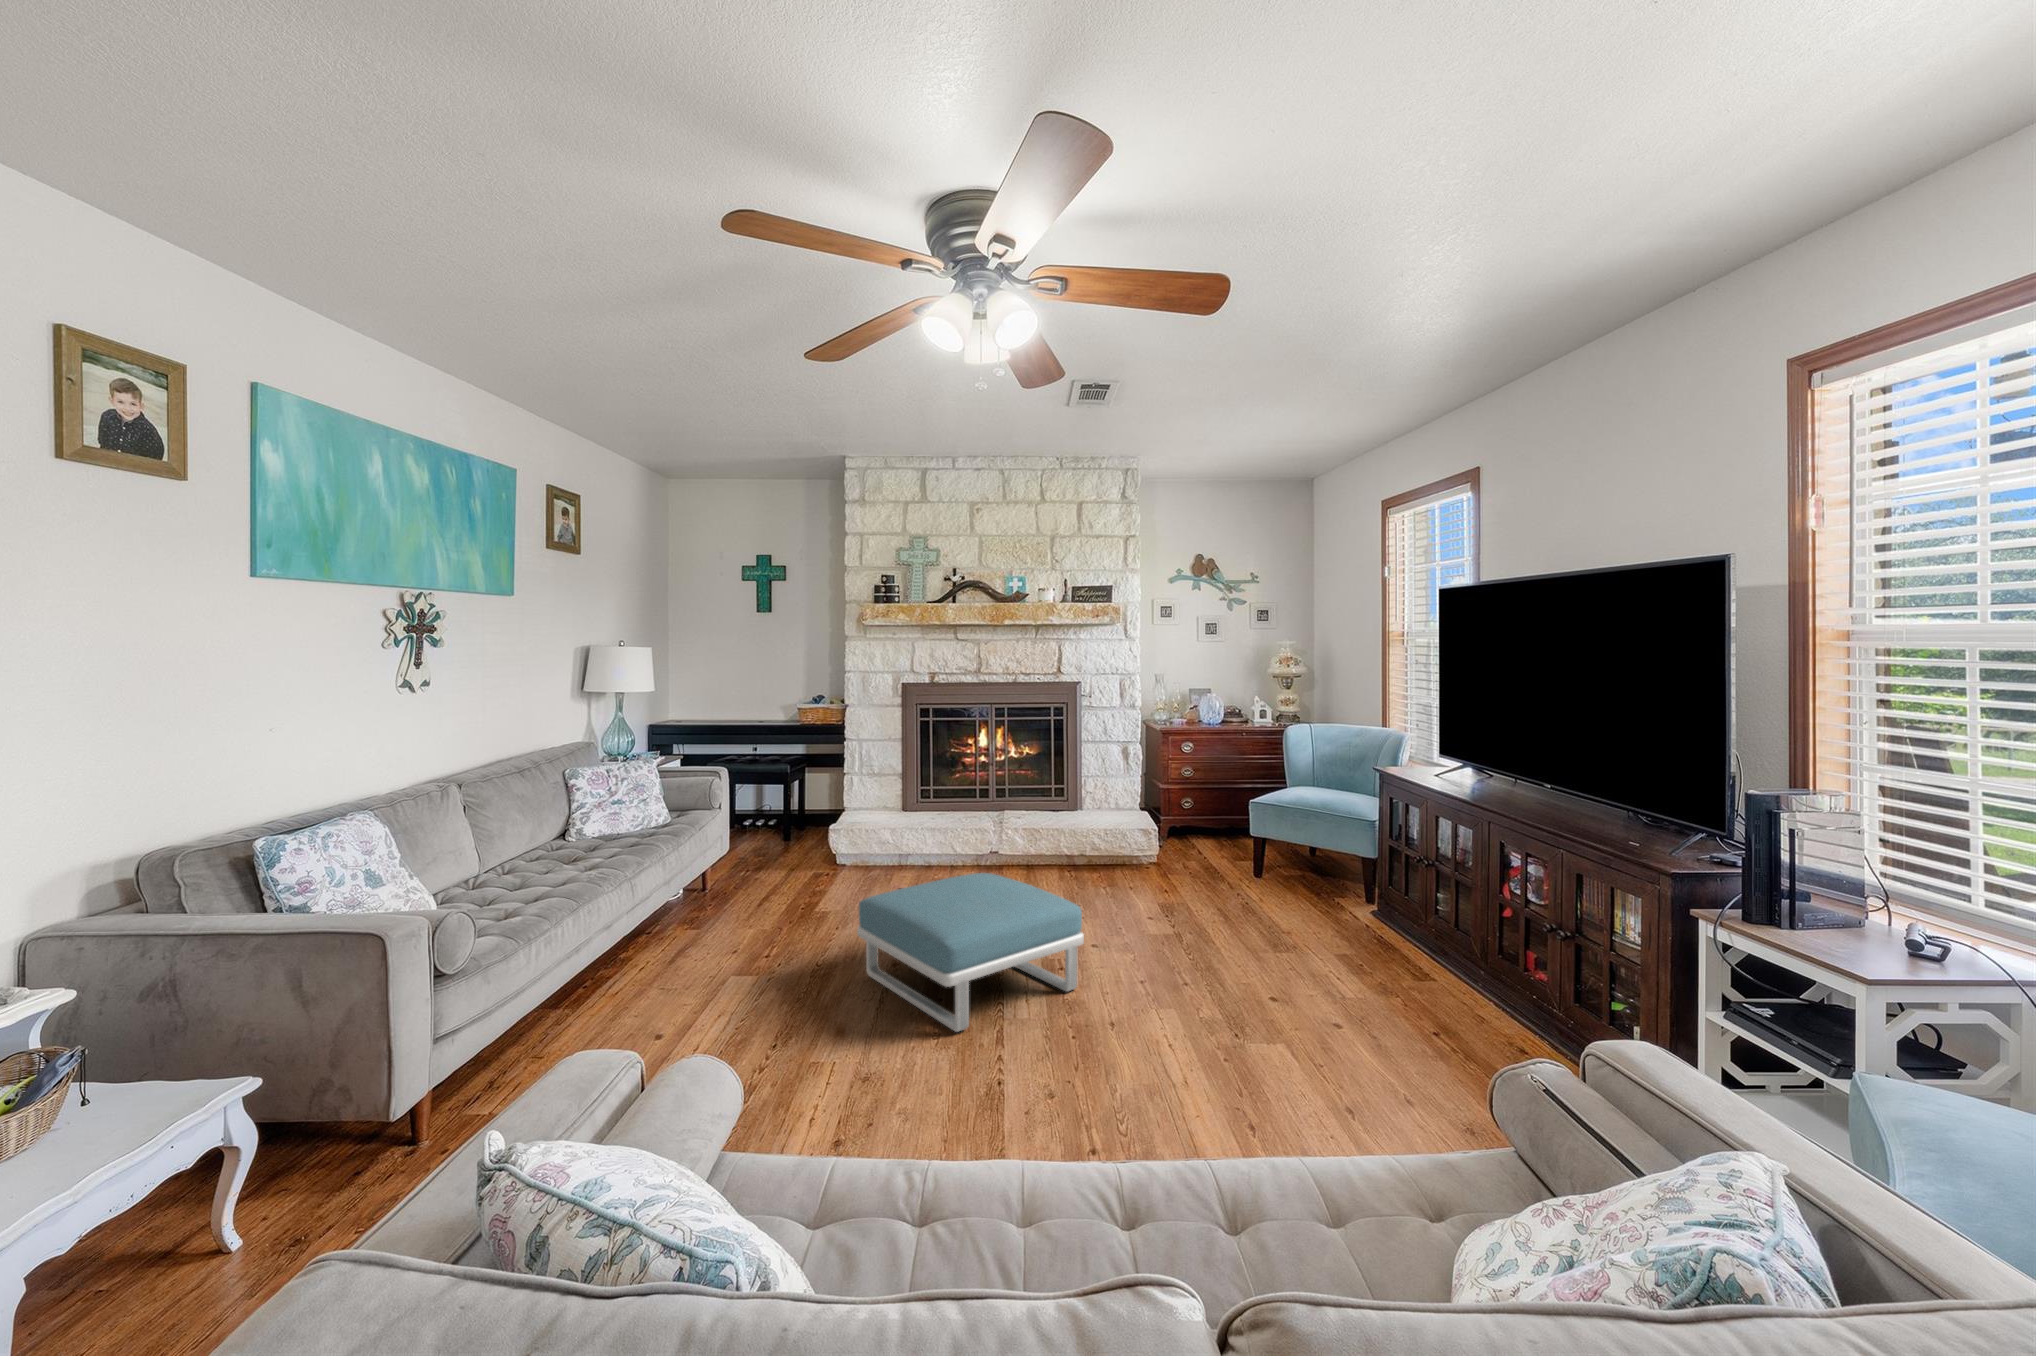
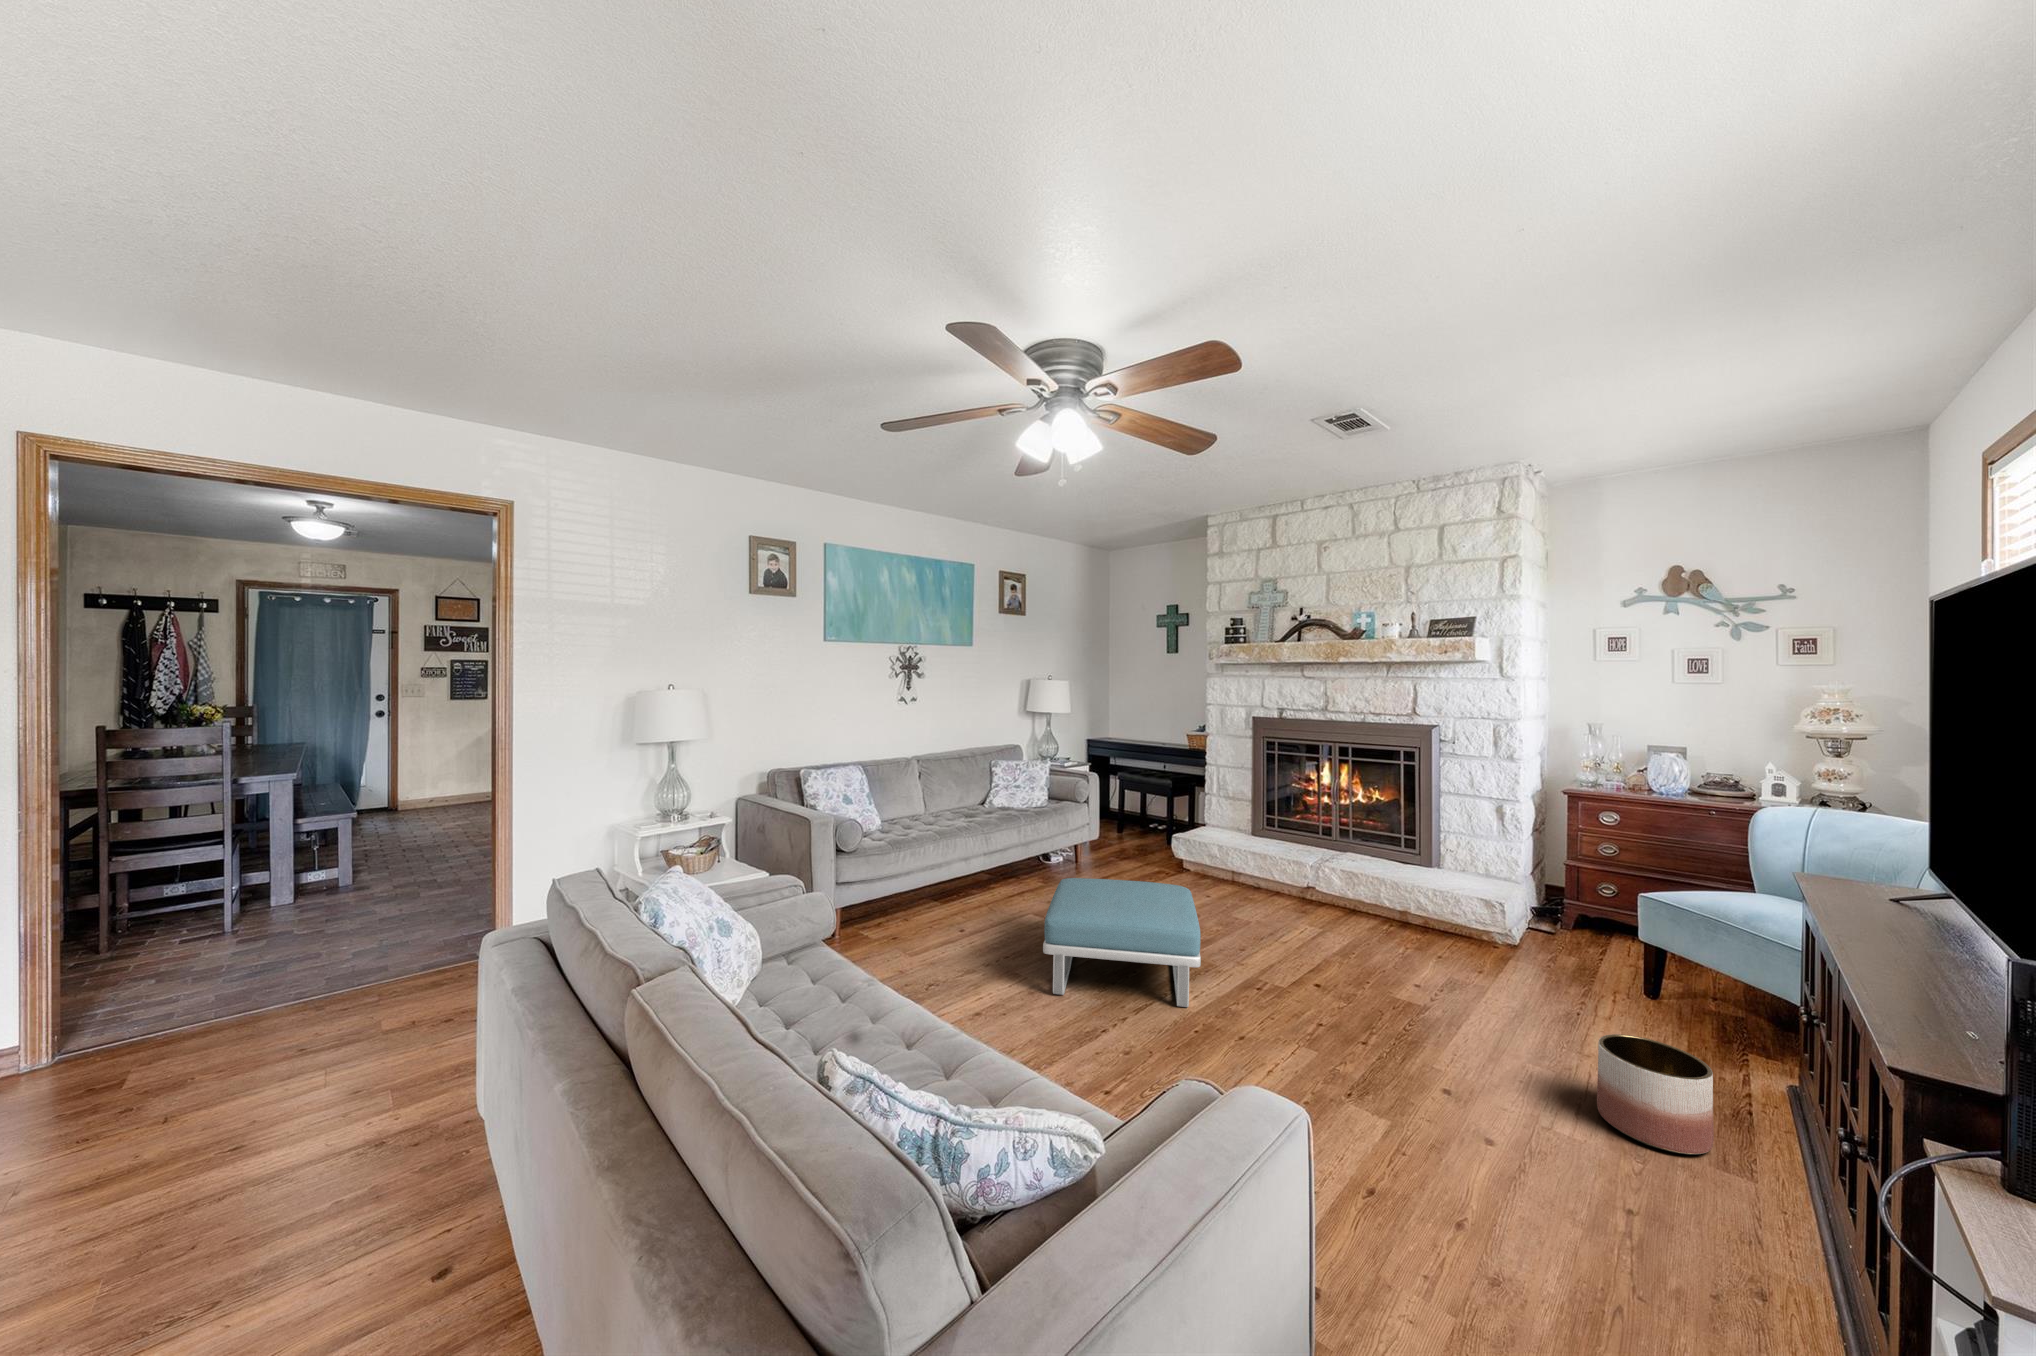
planter: none [1344,887,1408,954] -> present [1597,1034,1714,1154]

